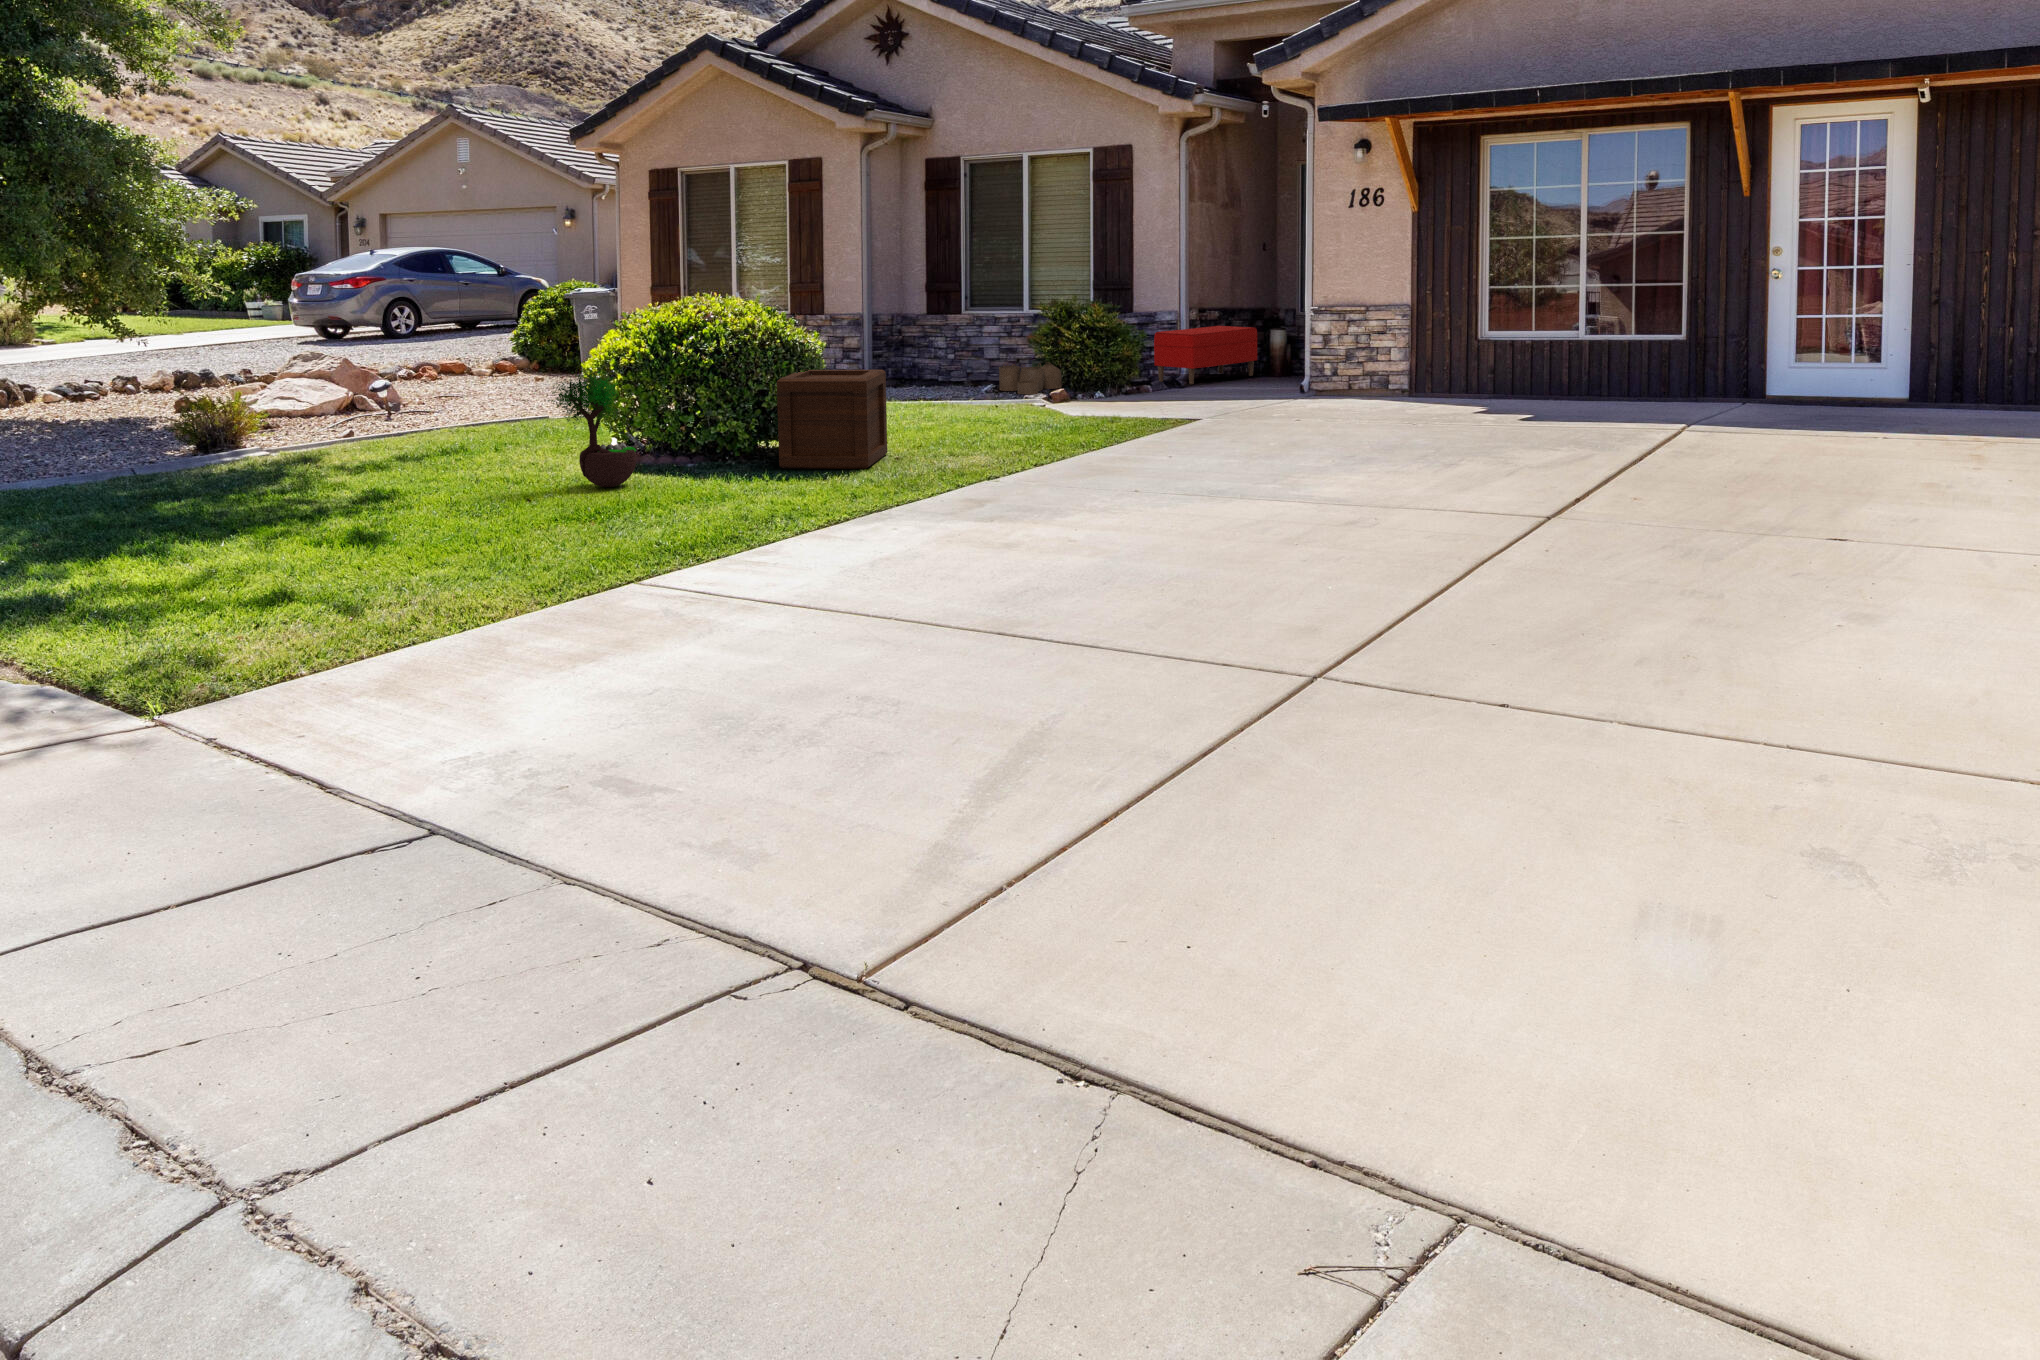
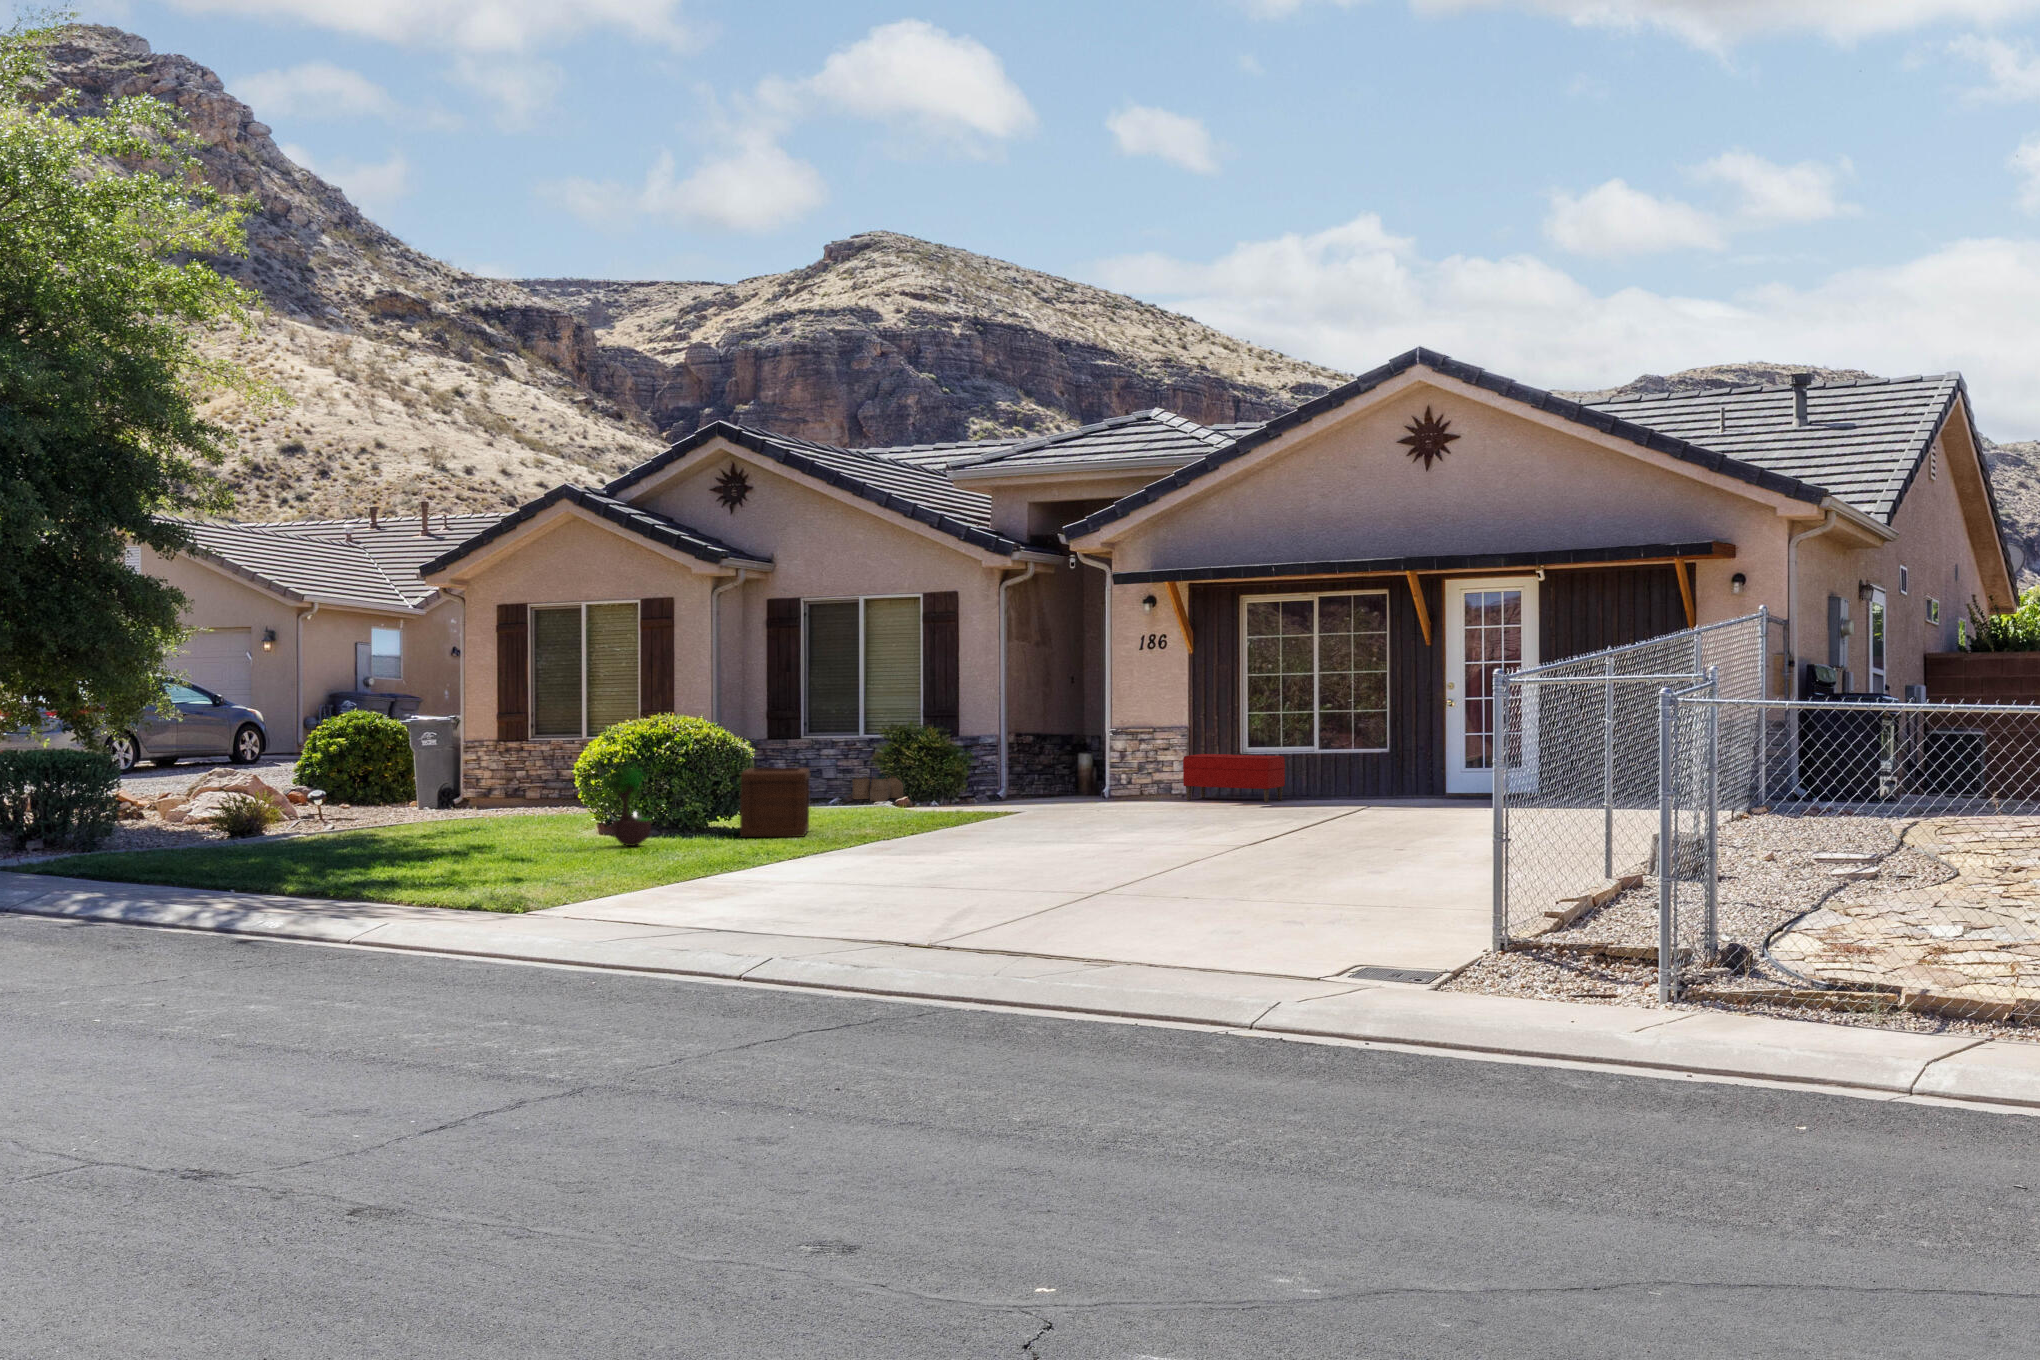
bench: present [1154,326,1257,384] -> present [1183,754,1285,803]

